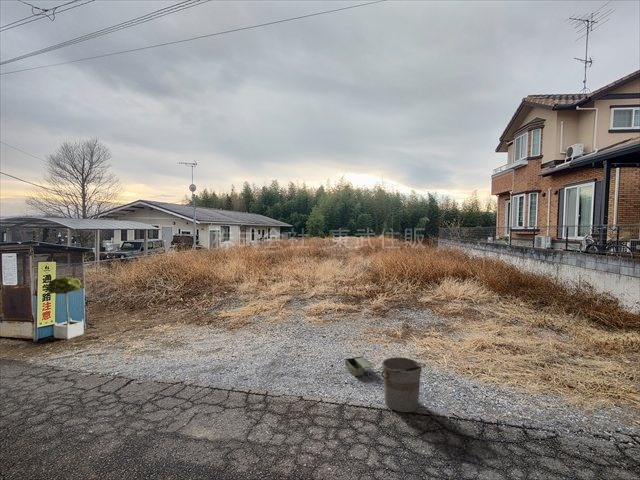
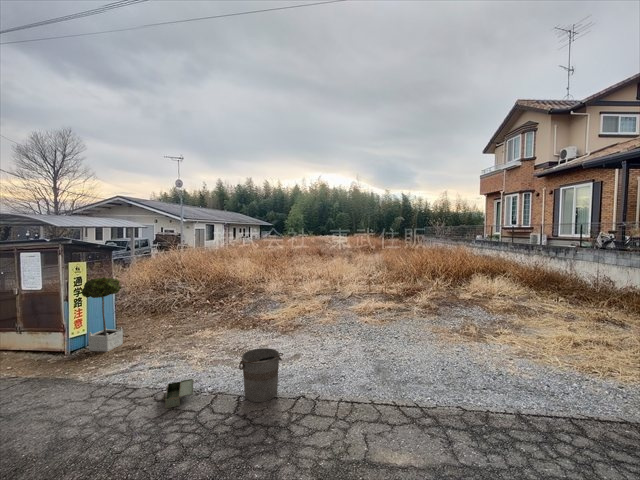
toolbox: present [345,357,372,376] -> present [163,379,193,408]
bucket: present [381,357,426,412] -> present [239,348,284,402]

